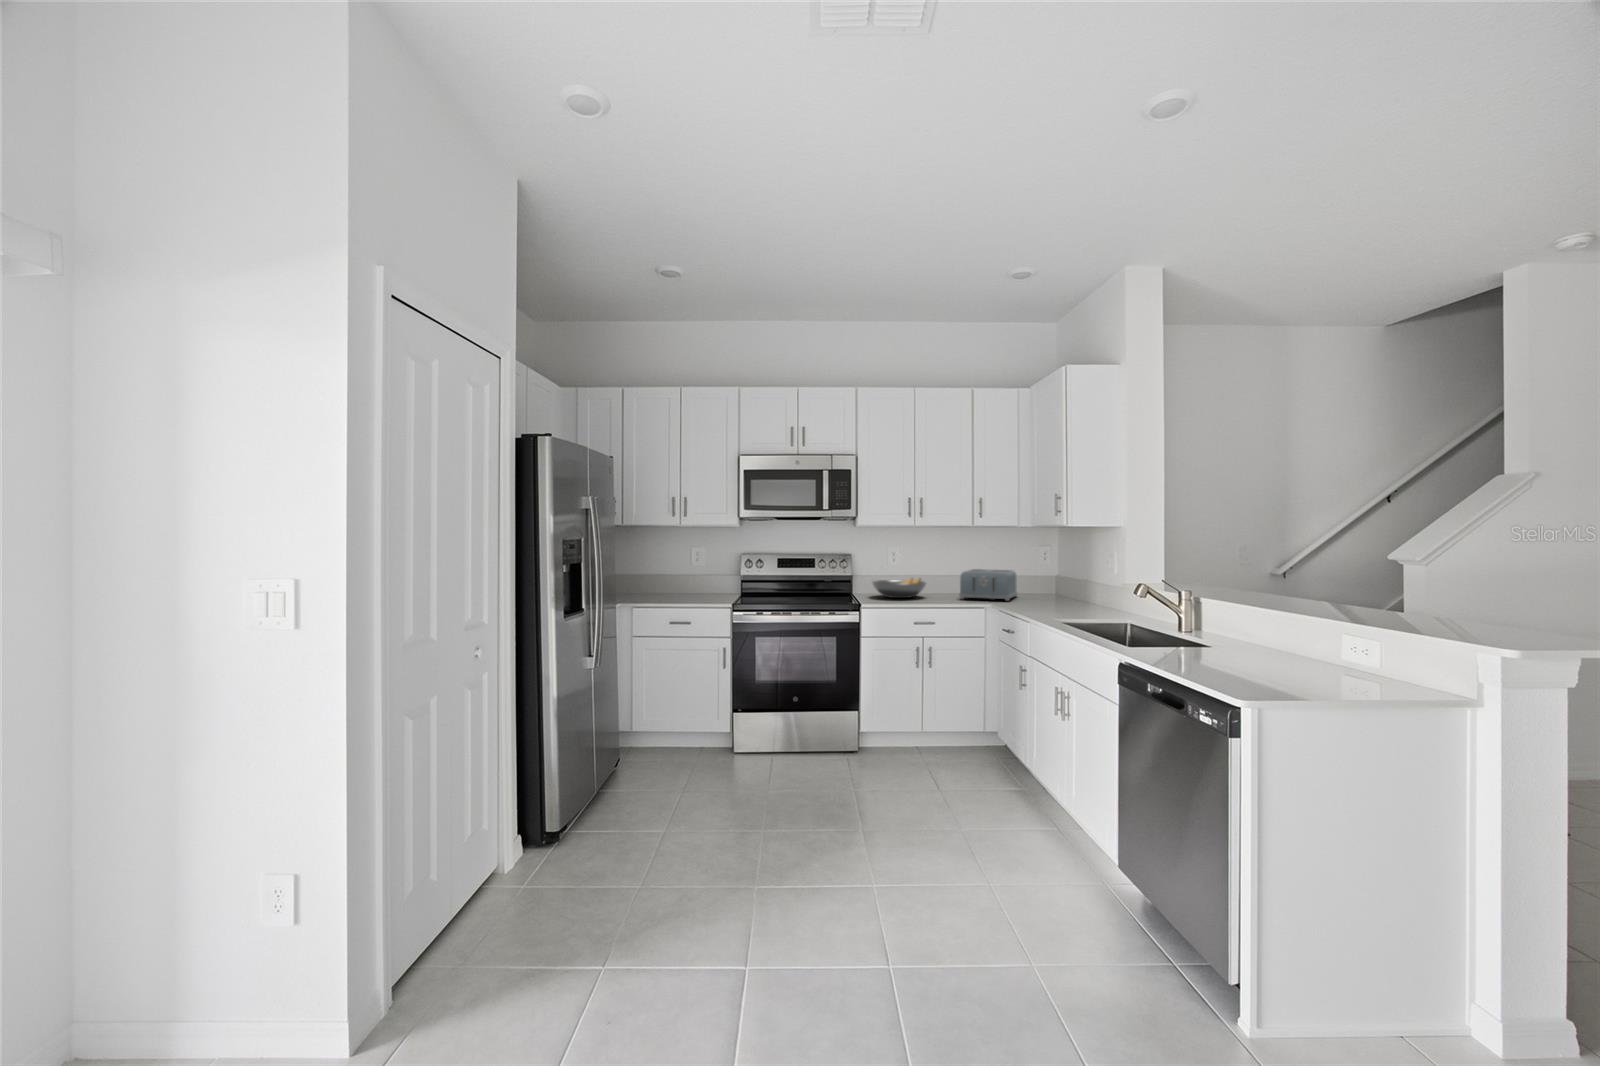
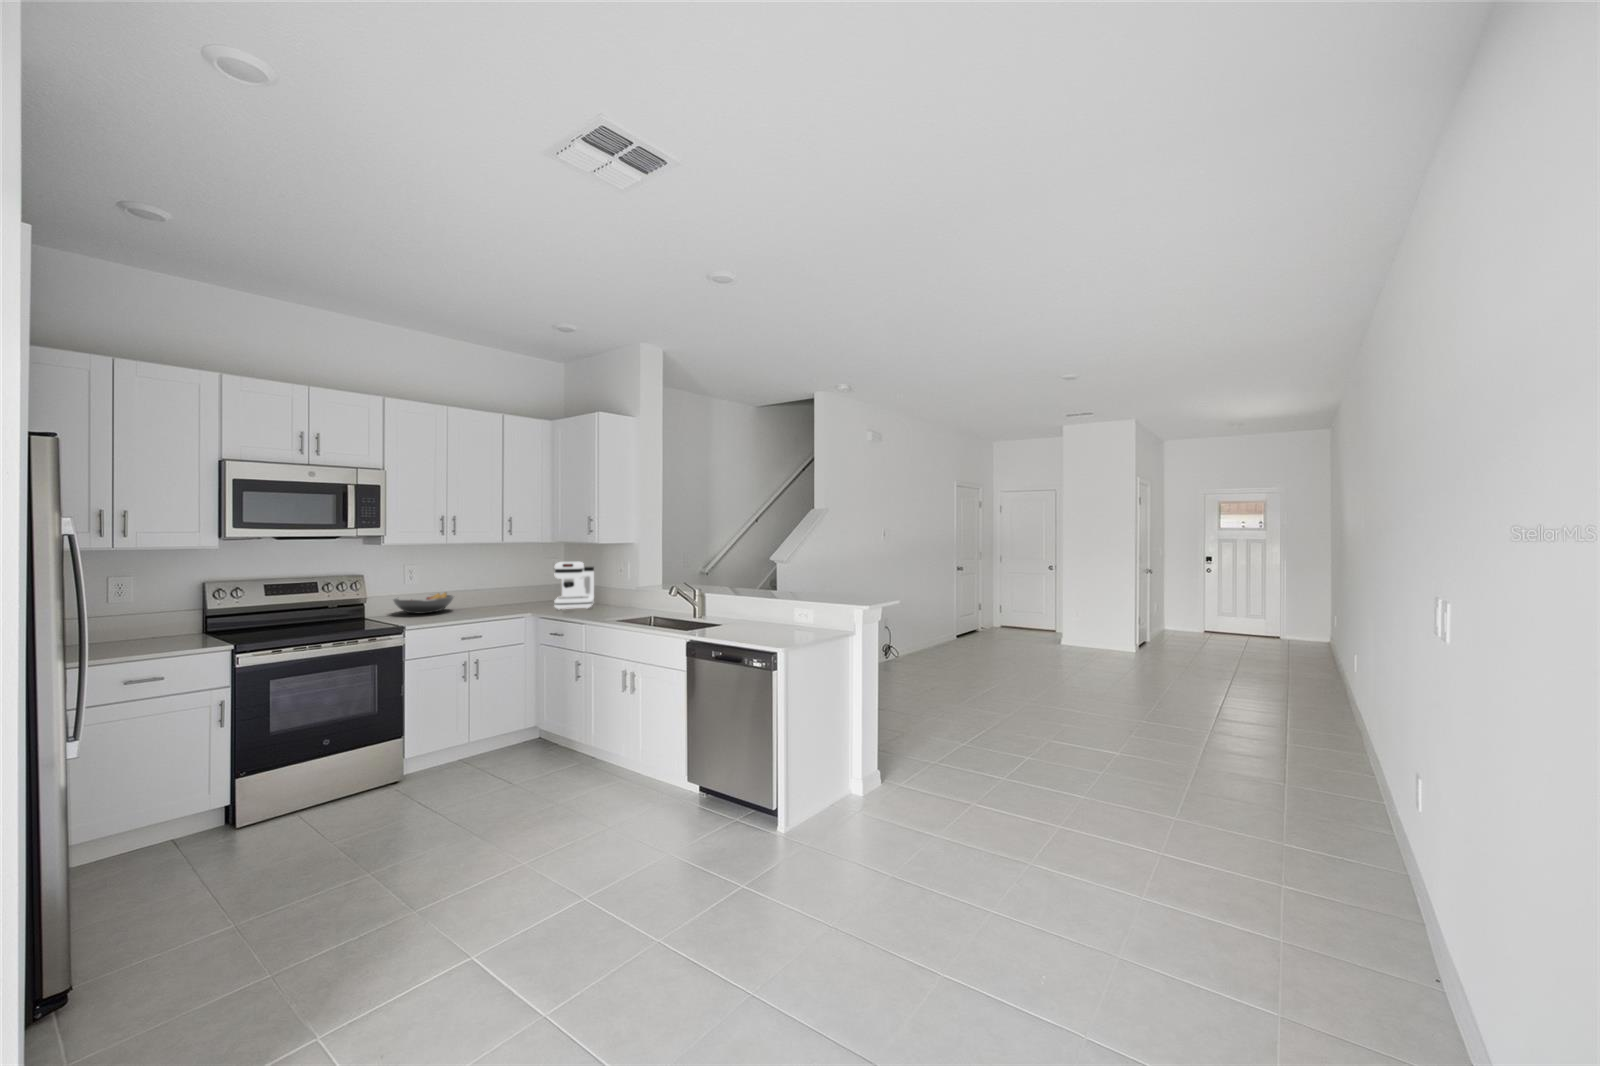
coffee maker: none [1019,549,1076,610] -> present [554,562,594,609]
toaster: present [959,569,1017,601] -> none [487,579,536,608]

